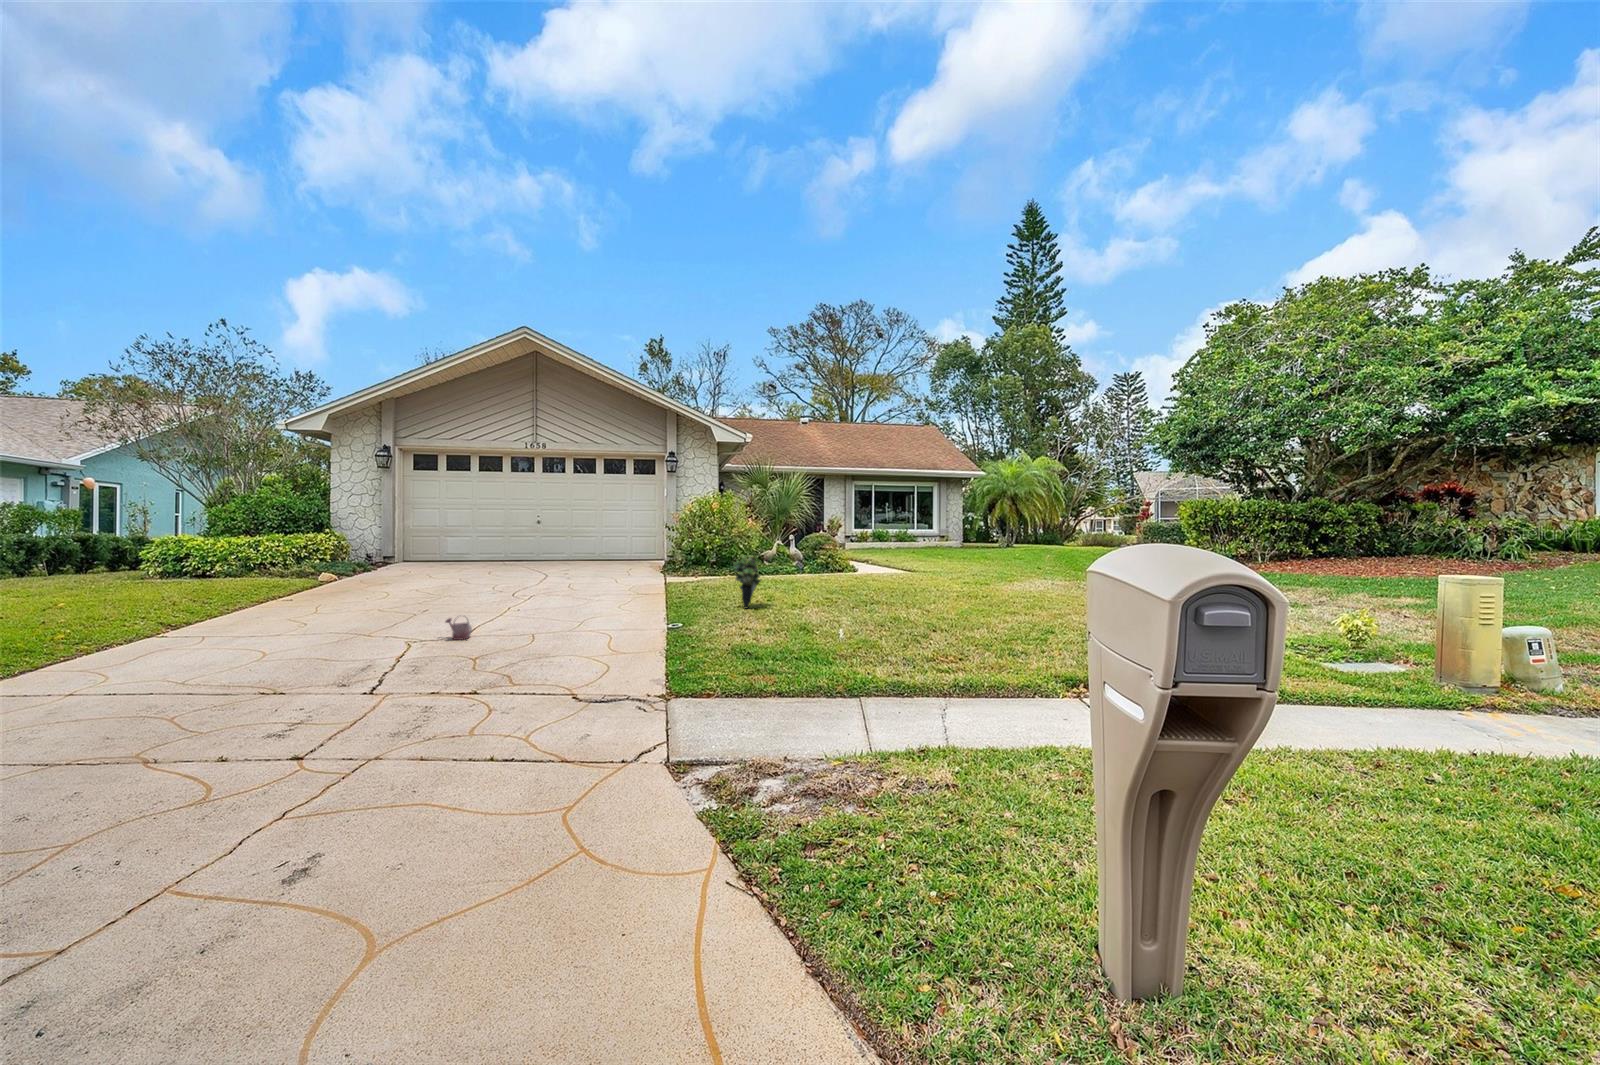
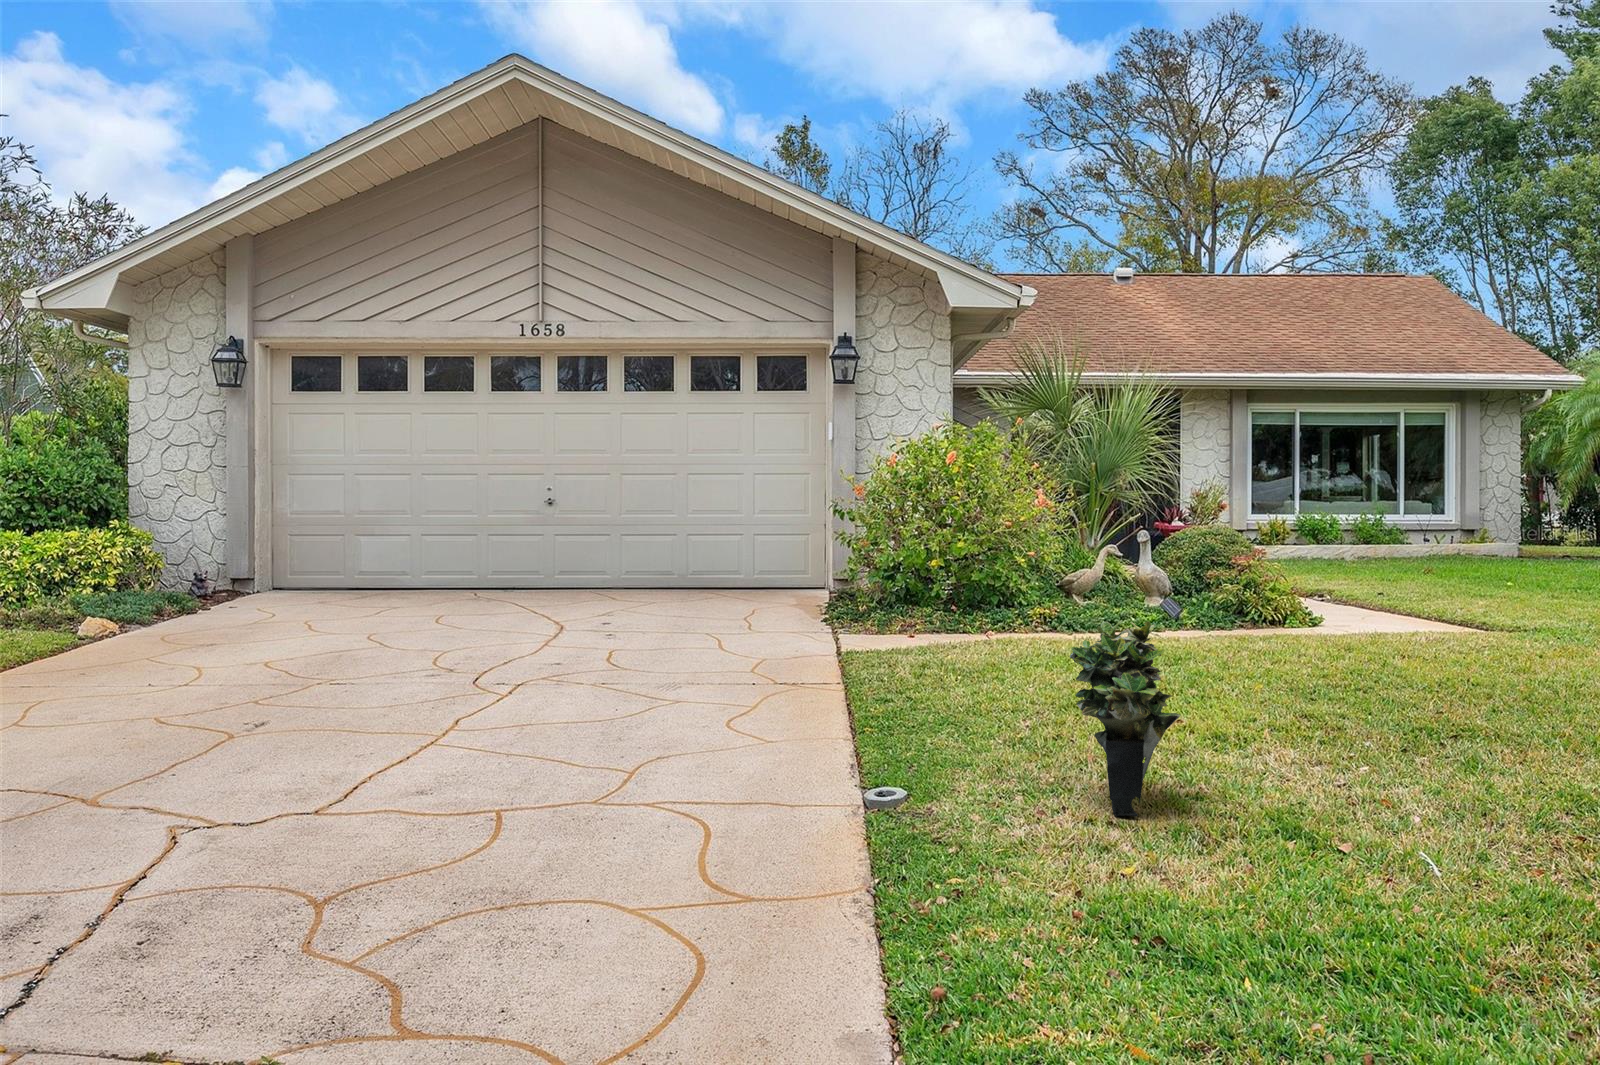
watering can: present [445,616,472,640] -> none [55,869,135,971]

